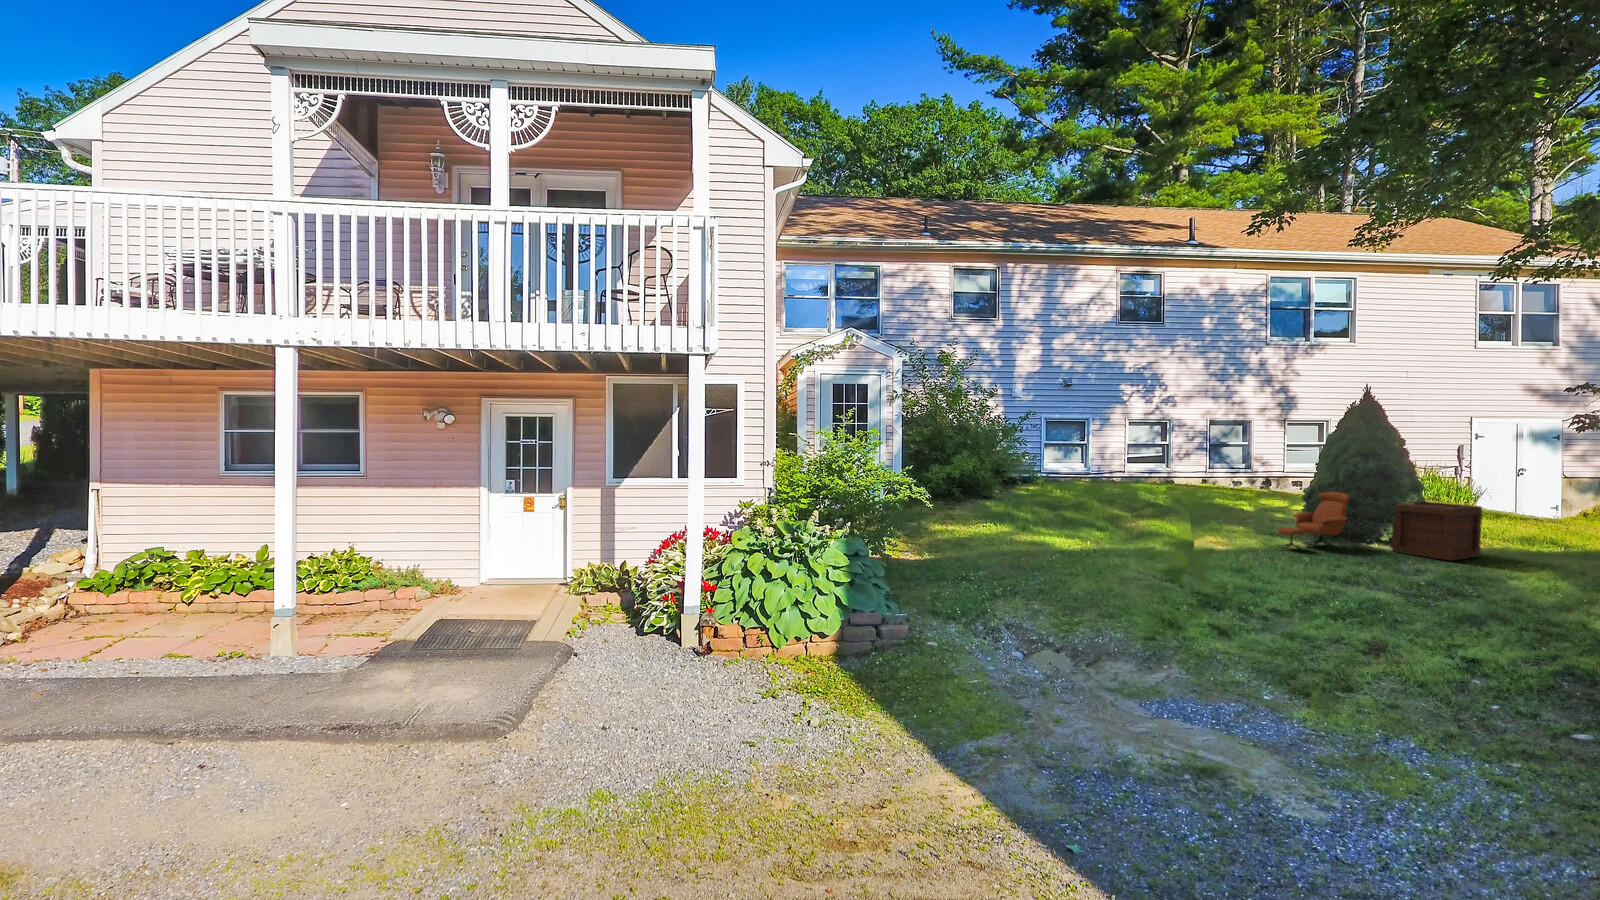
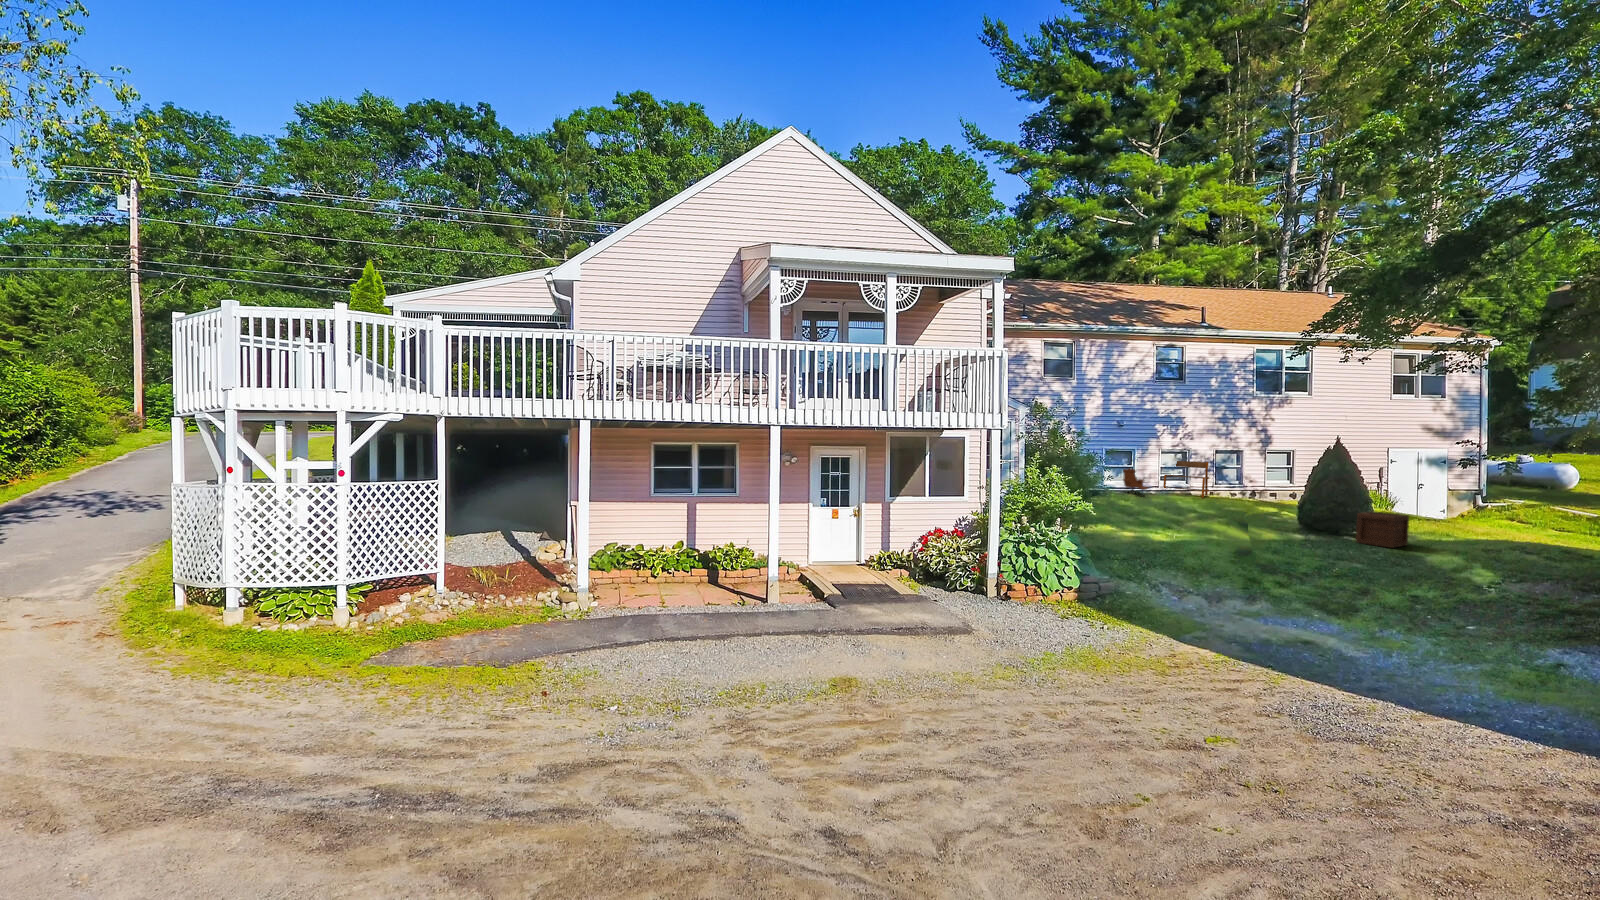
bench: none [1133,435,1198,486] -> present [1163,461,1209,497]
lounge chair: present [1278,492,1349,549] -> present [1123,468,1148,494]

